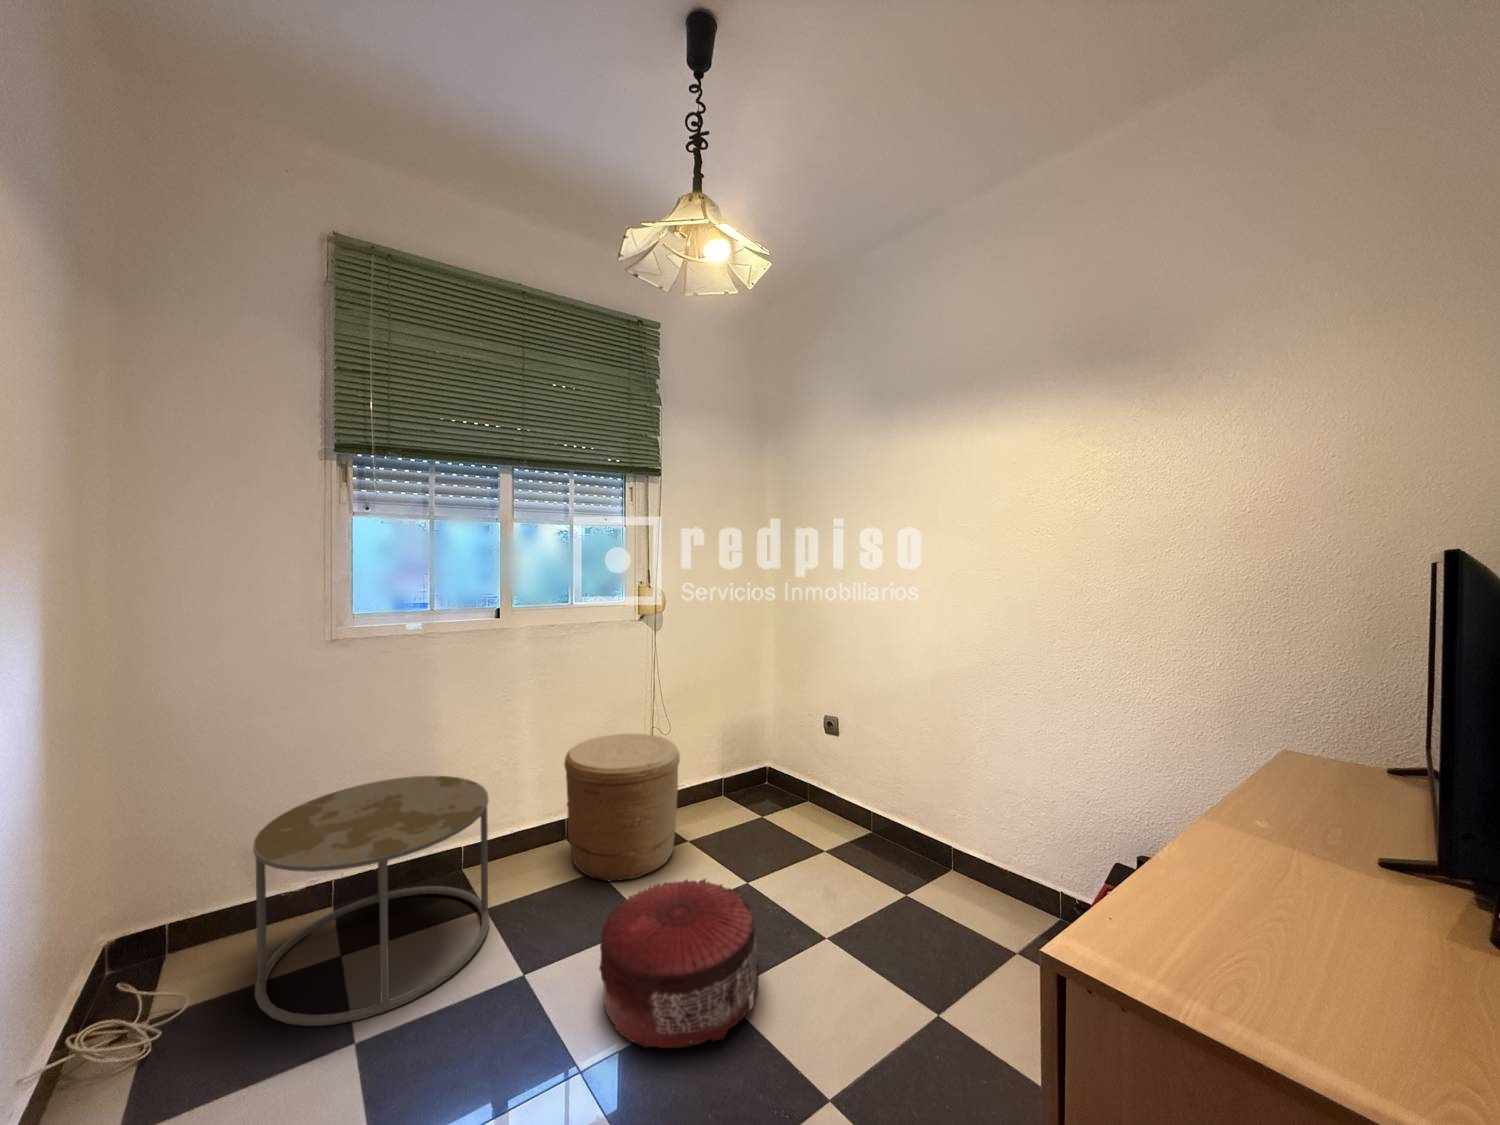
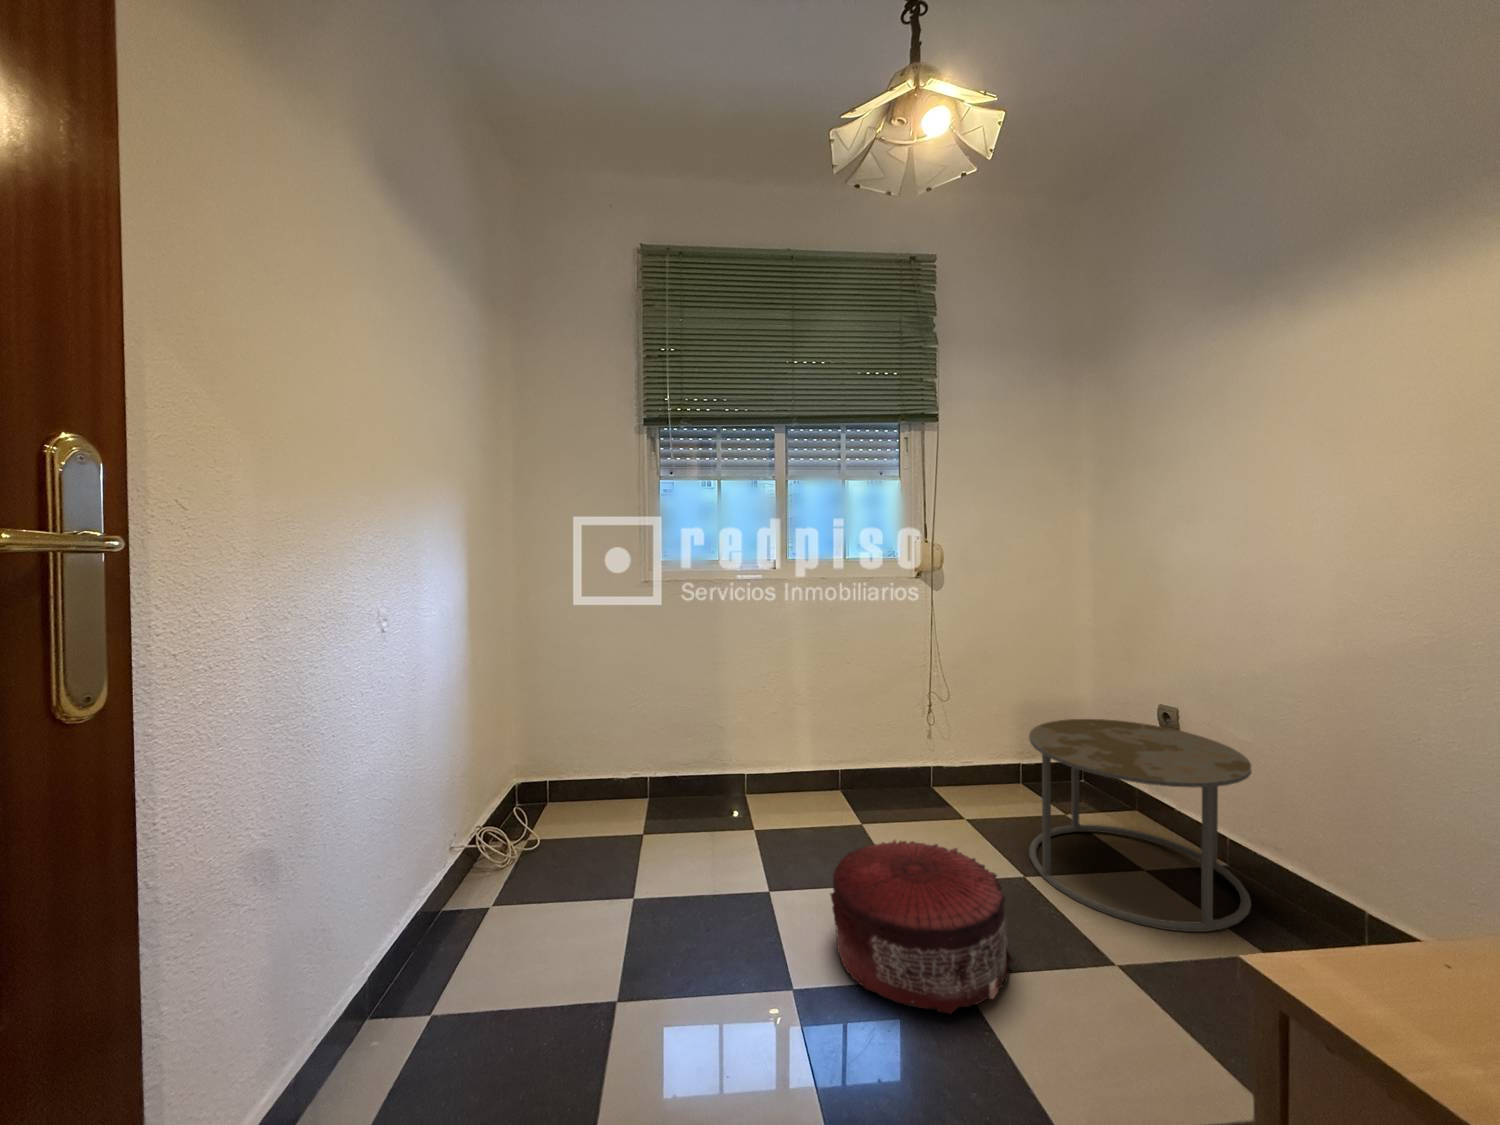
woven basket: present [564,733,680,881] -> none [832,694,952,840]
side table: present [253,776,490,1026] -> present [1029,719,1251,932]

